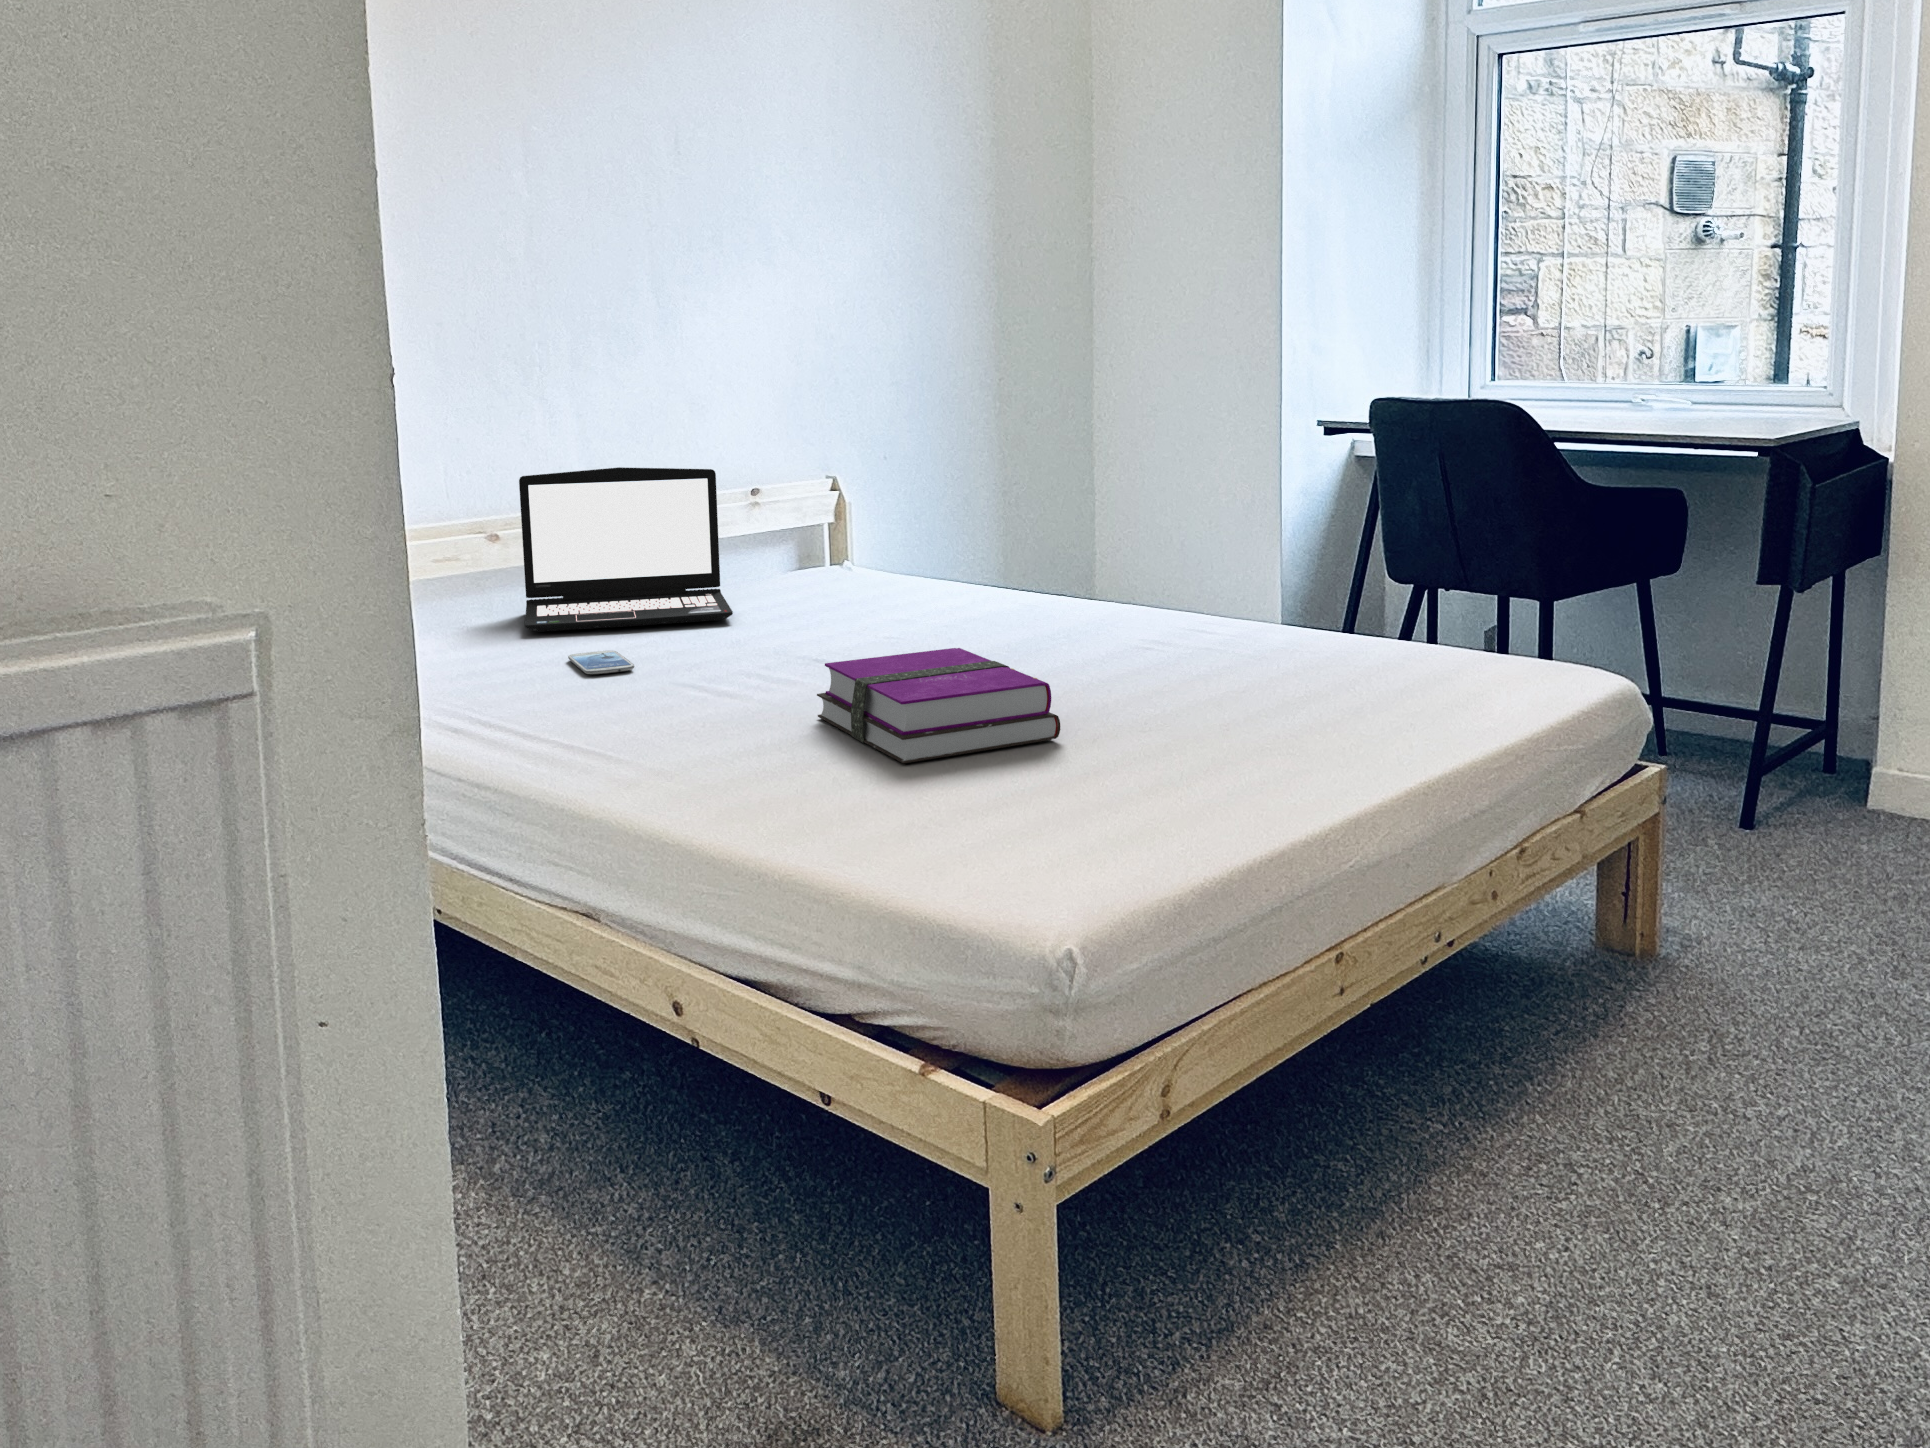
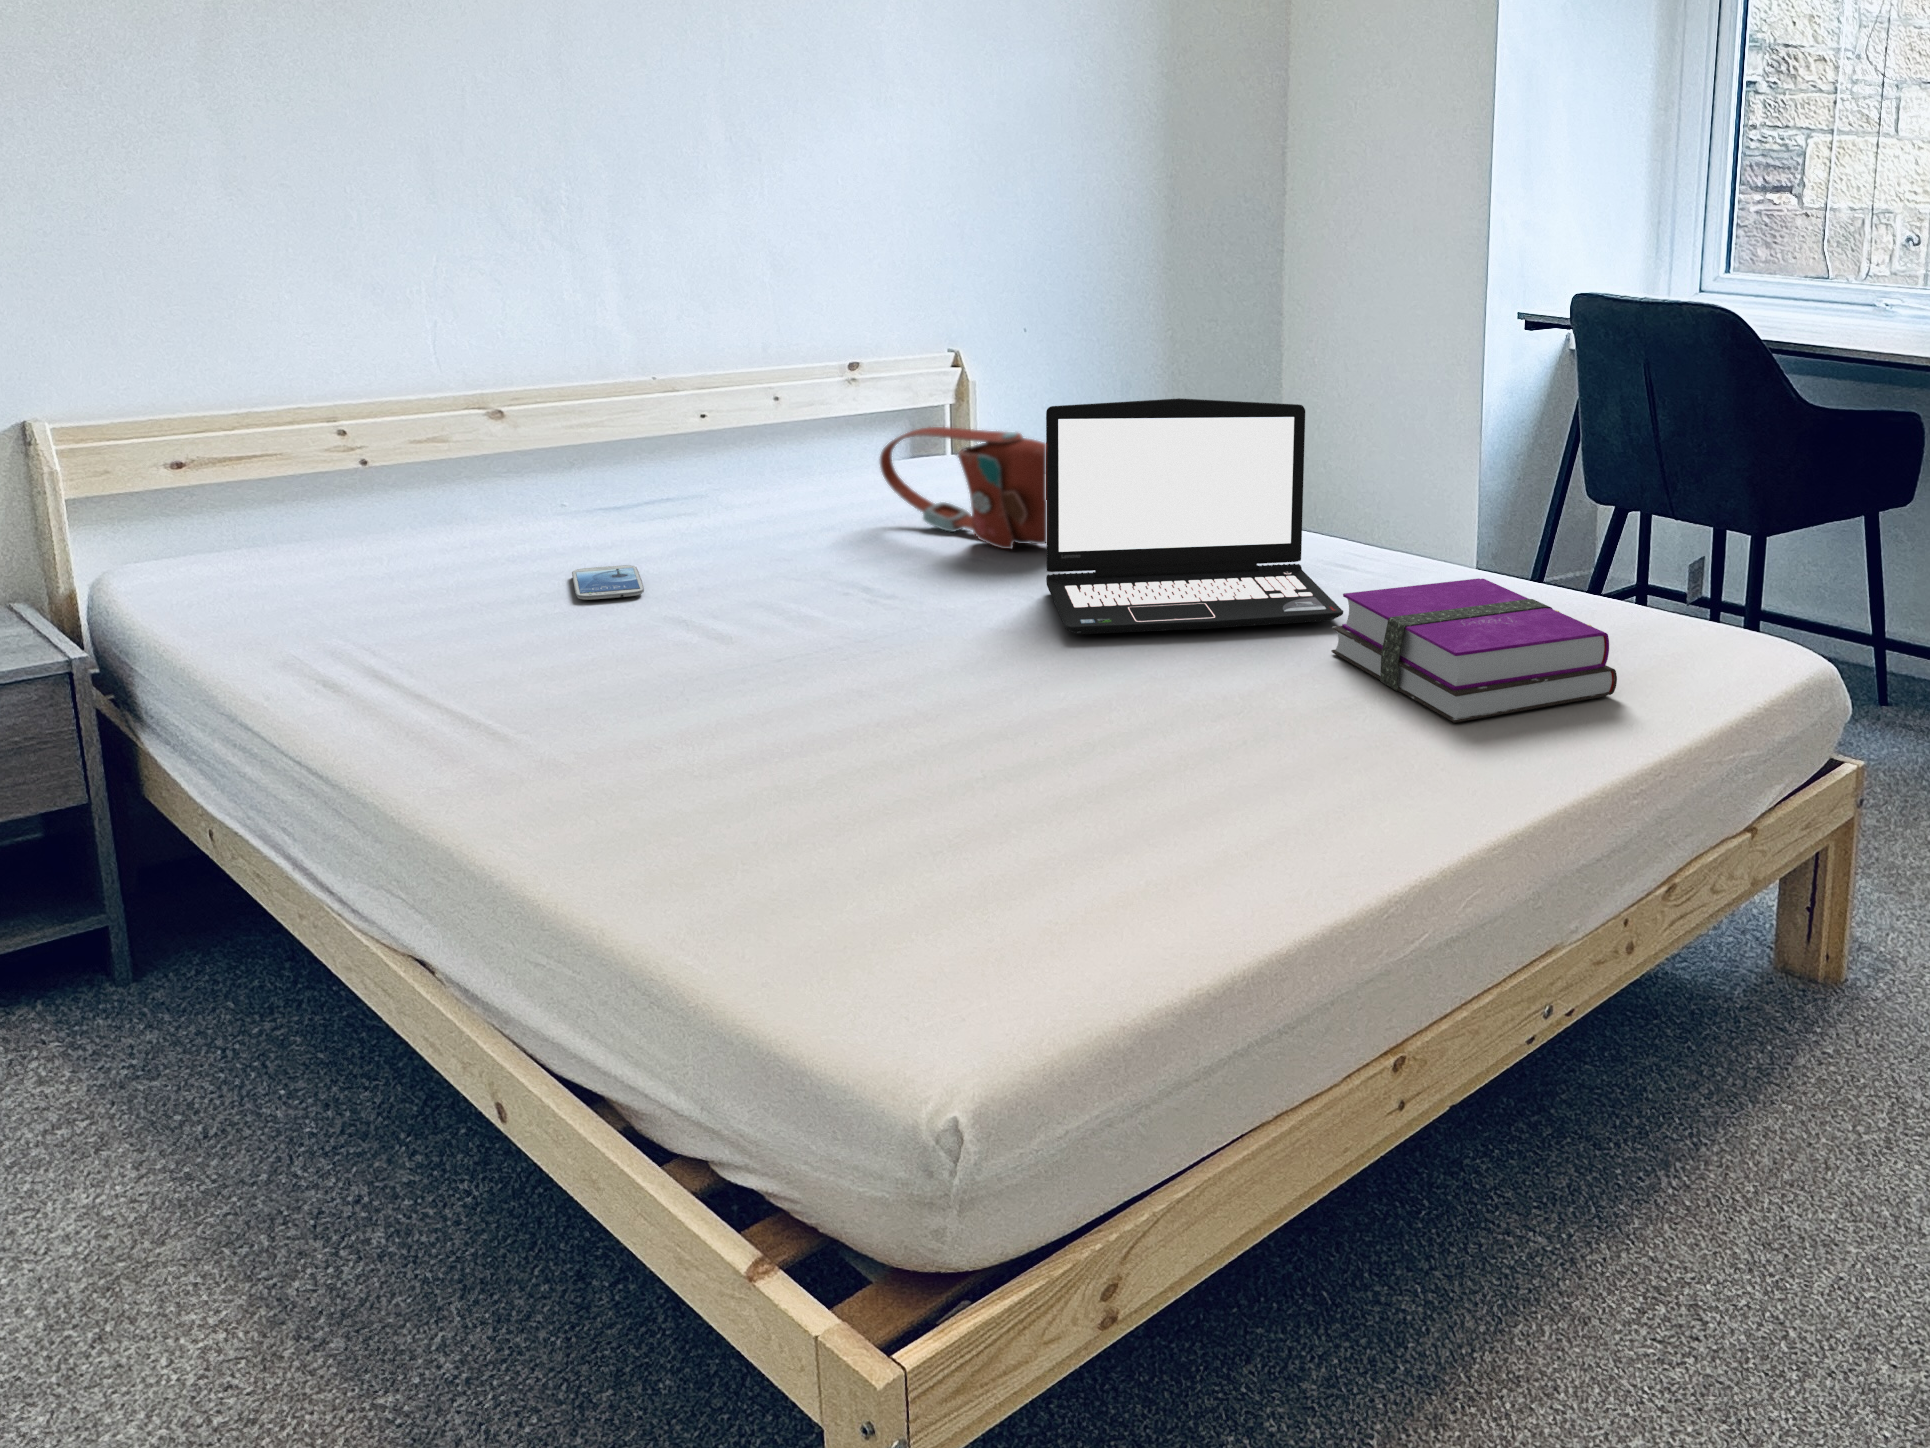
laptop: present [519,467,733,632] -> present [1046,398,1343,634]
handbag: none [786,530,956,630] -> present [880,427,1047,549]
hardback book: present [817,648,1060,763] -> present [1331,578,1617,723]

